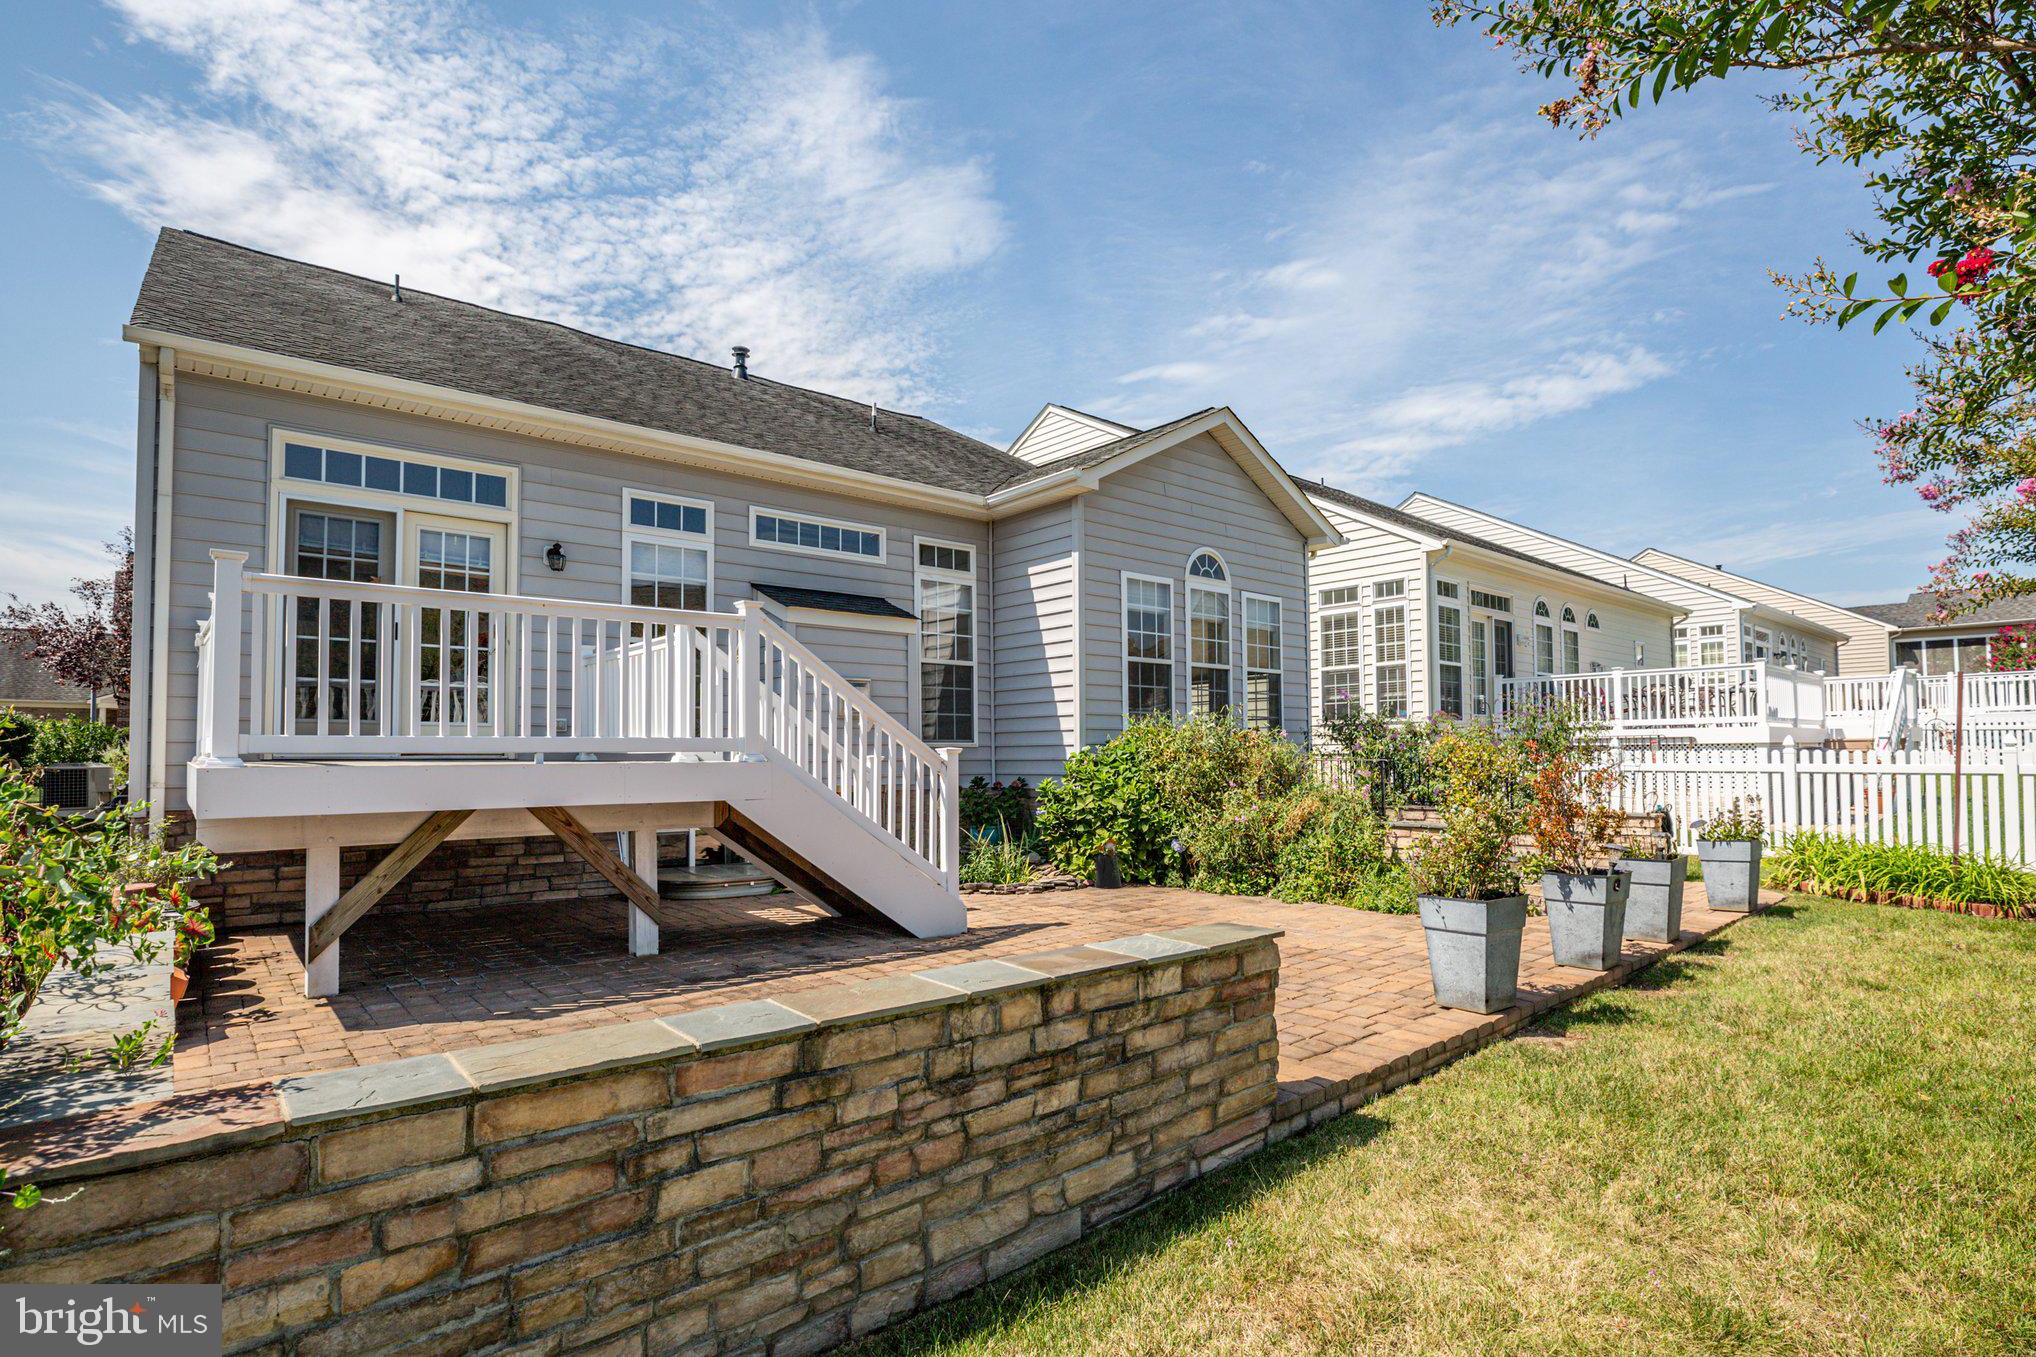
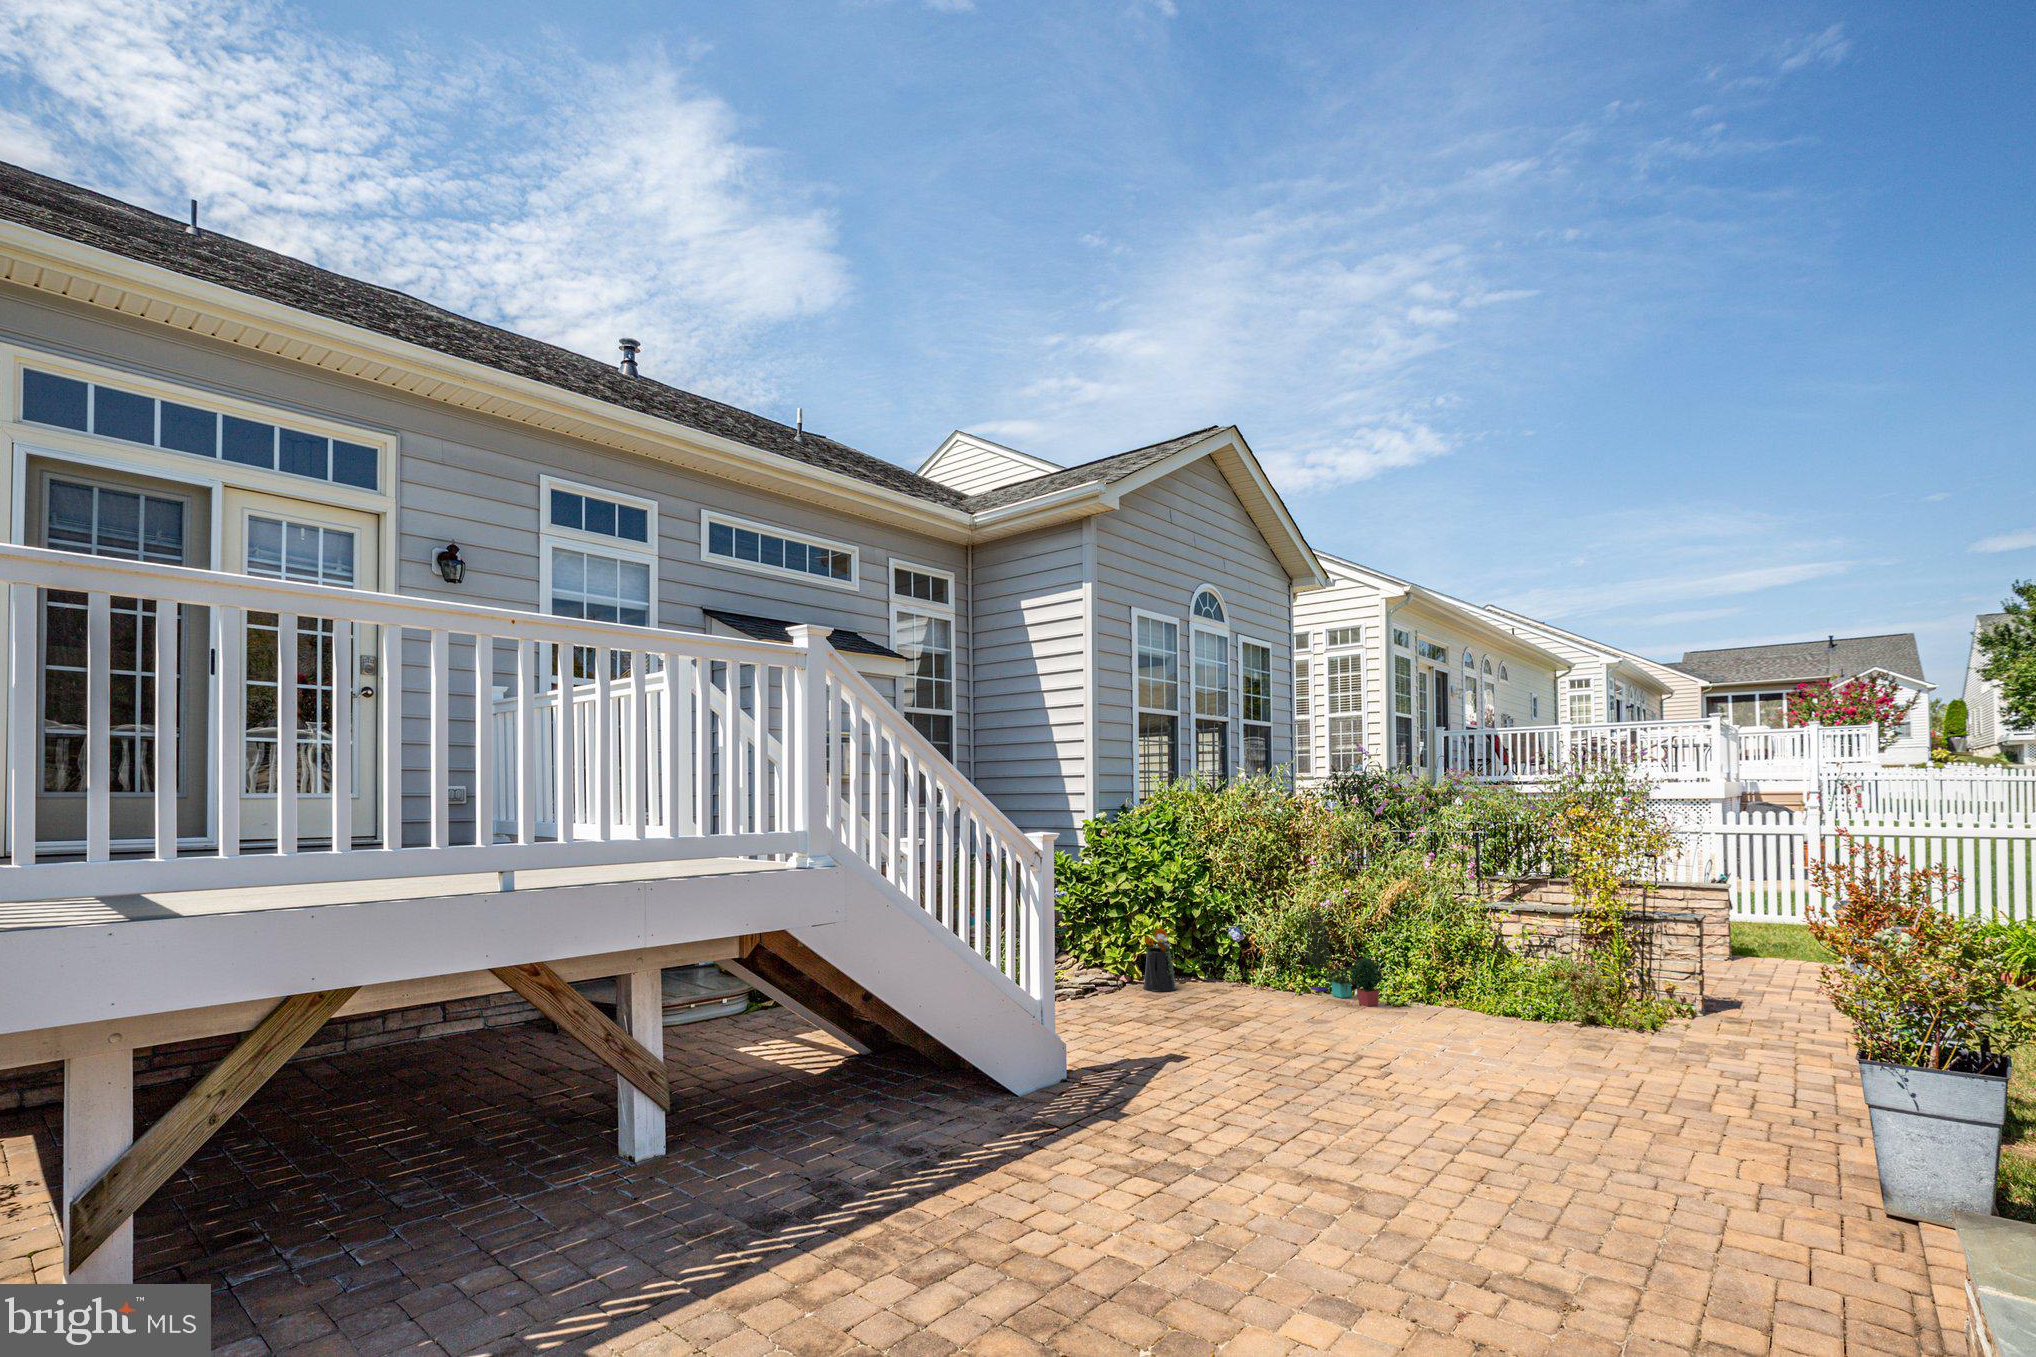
potted plant: none [1227,827,1279,903] -> present [1304,912,1384,1007]

